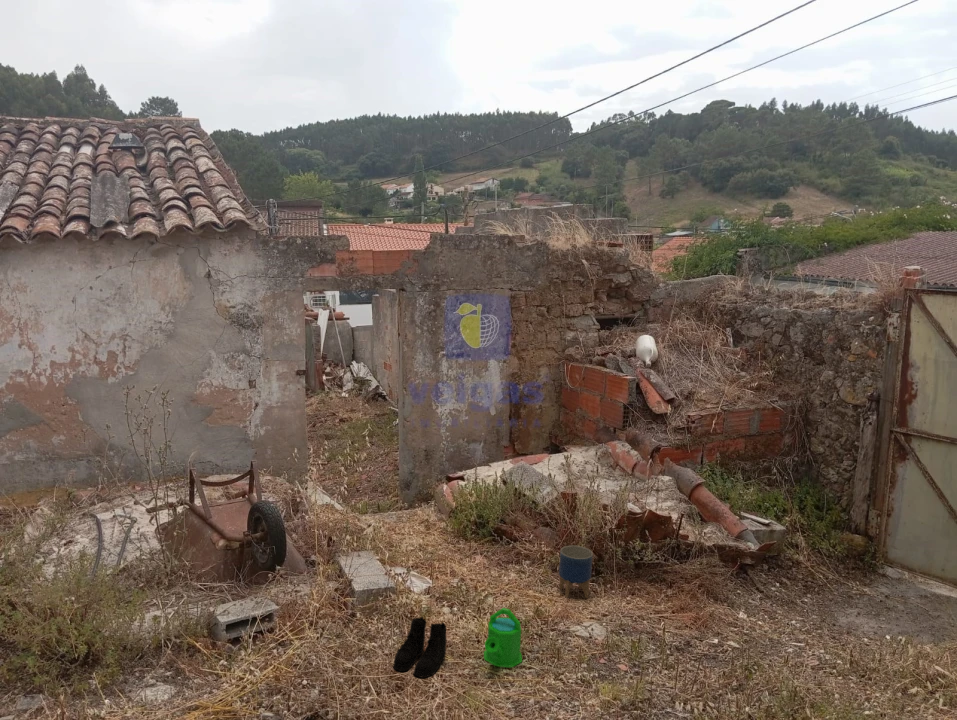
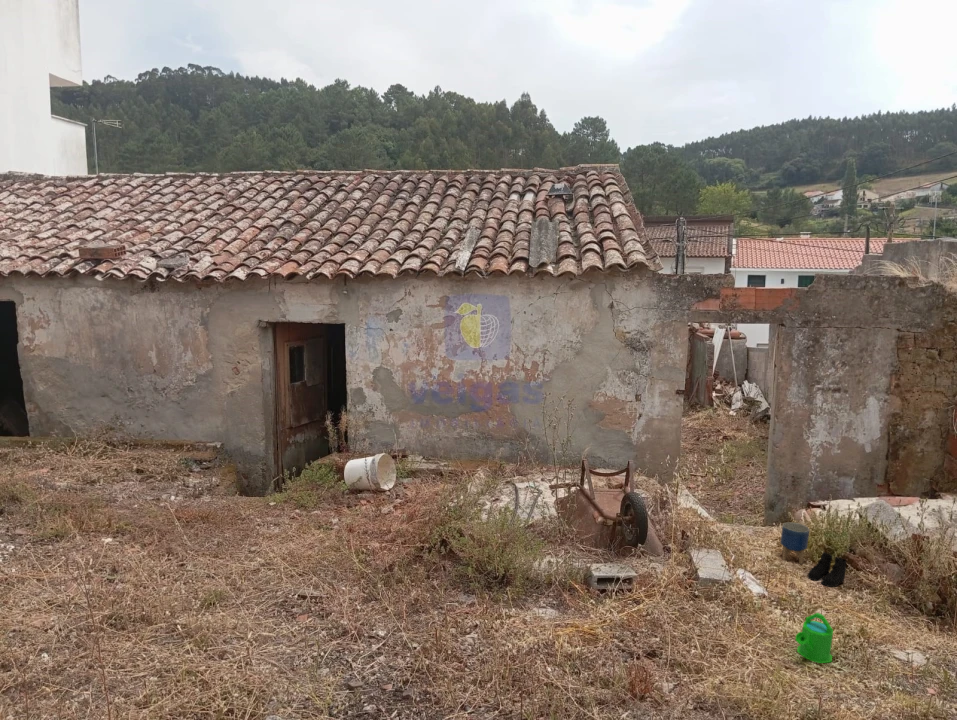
planter: present [559,546,593,598] -> present [781,522,809,564]
boots: present [394,617,446,678] -> present [808,552,846,587]

